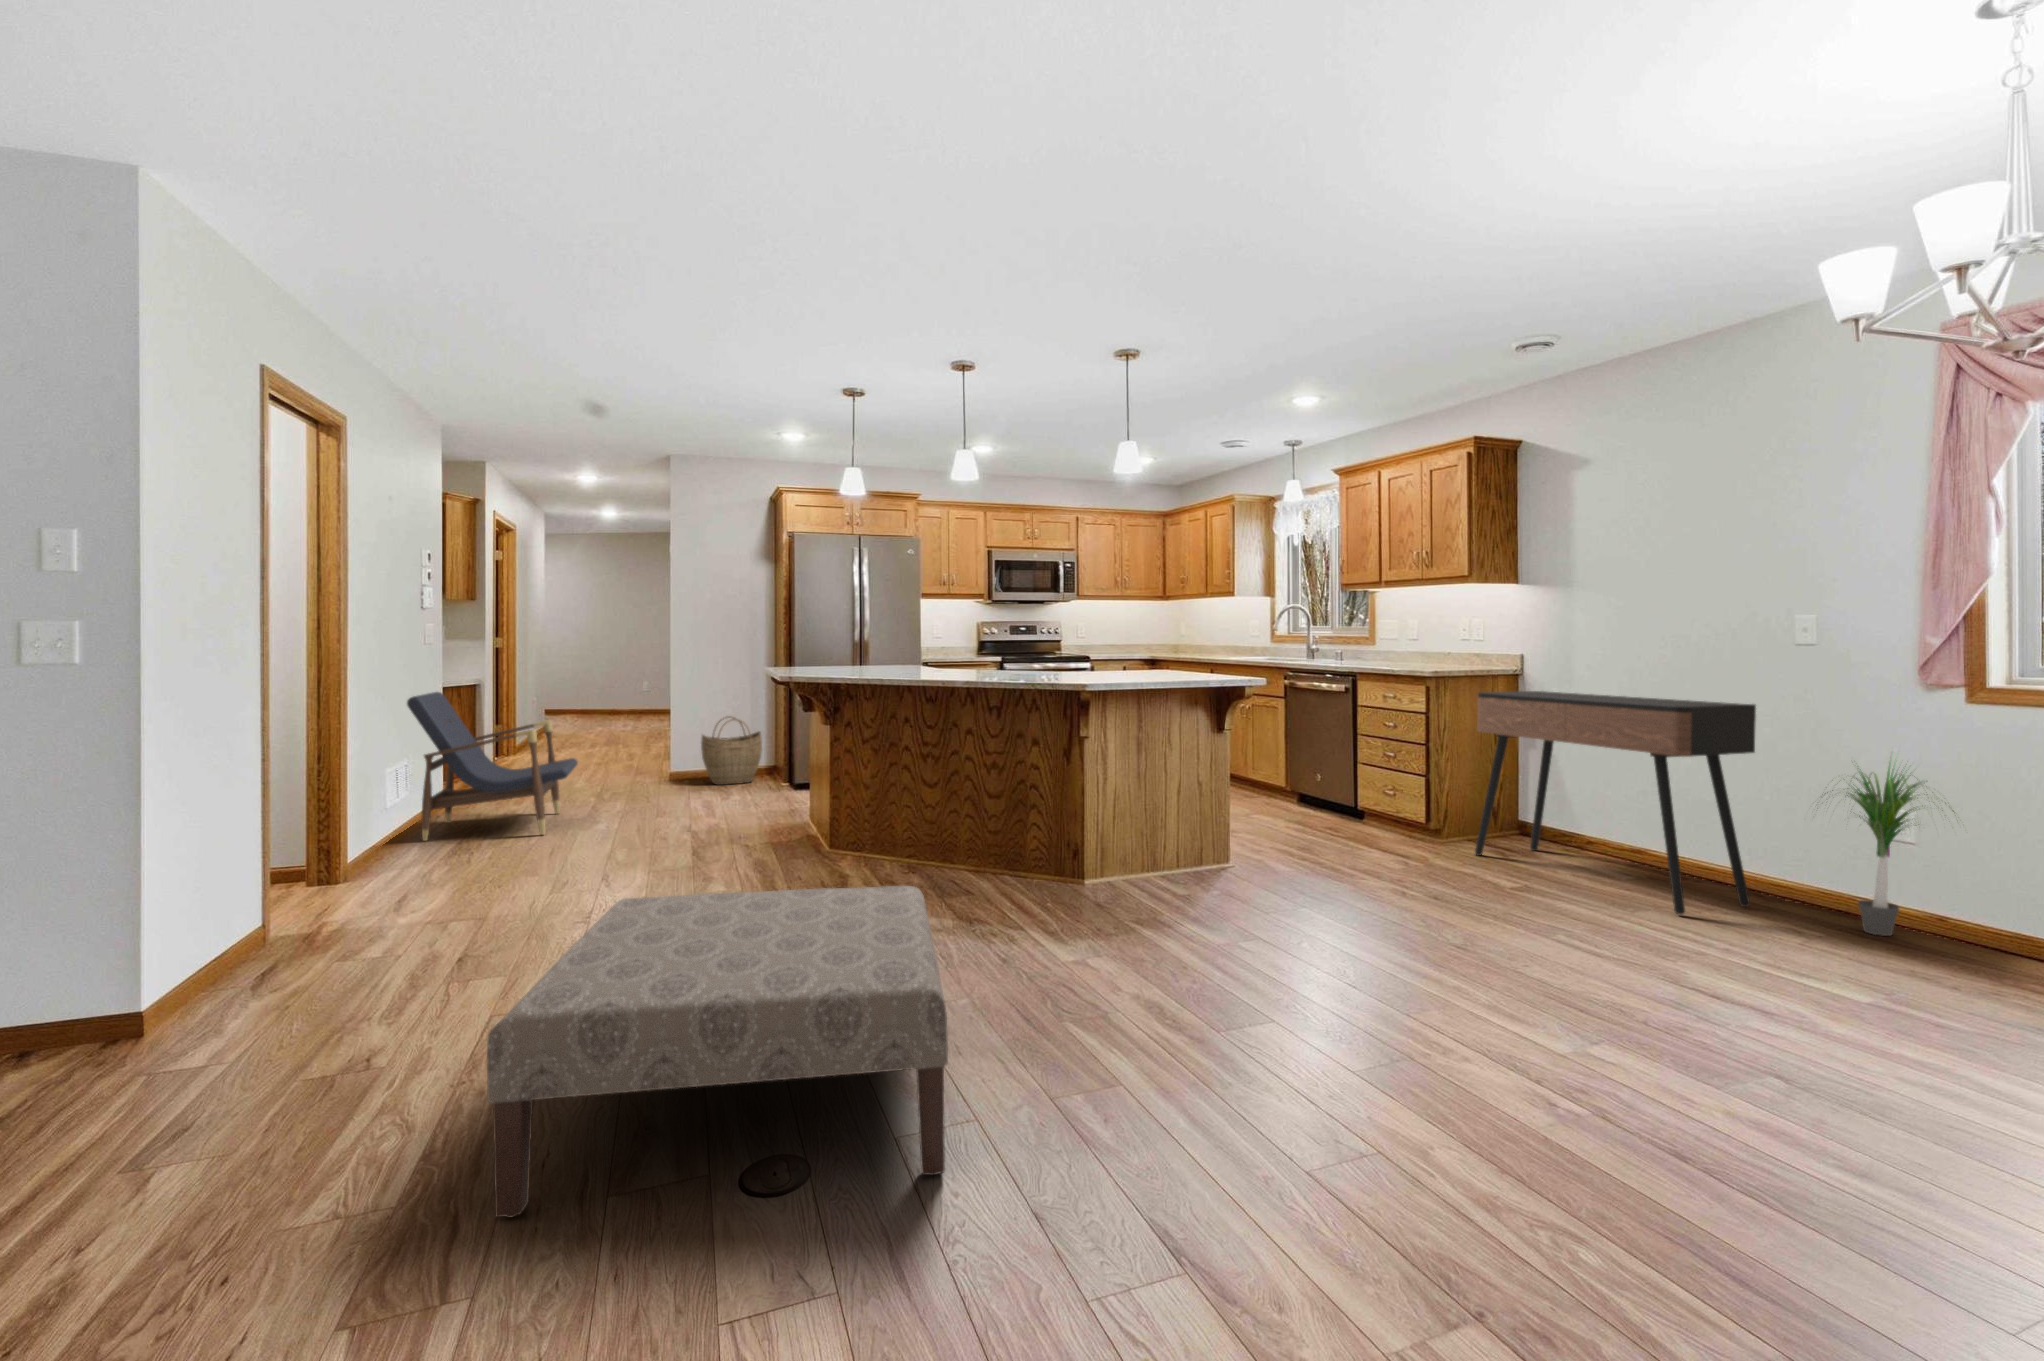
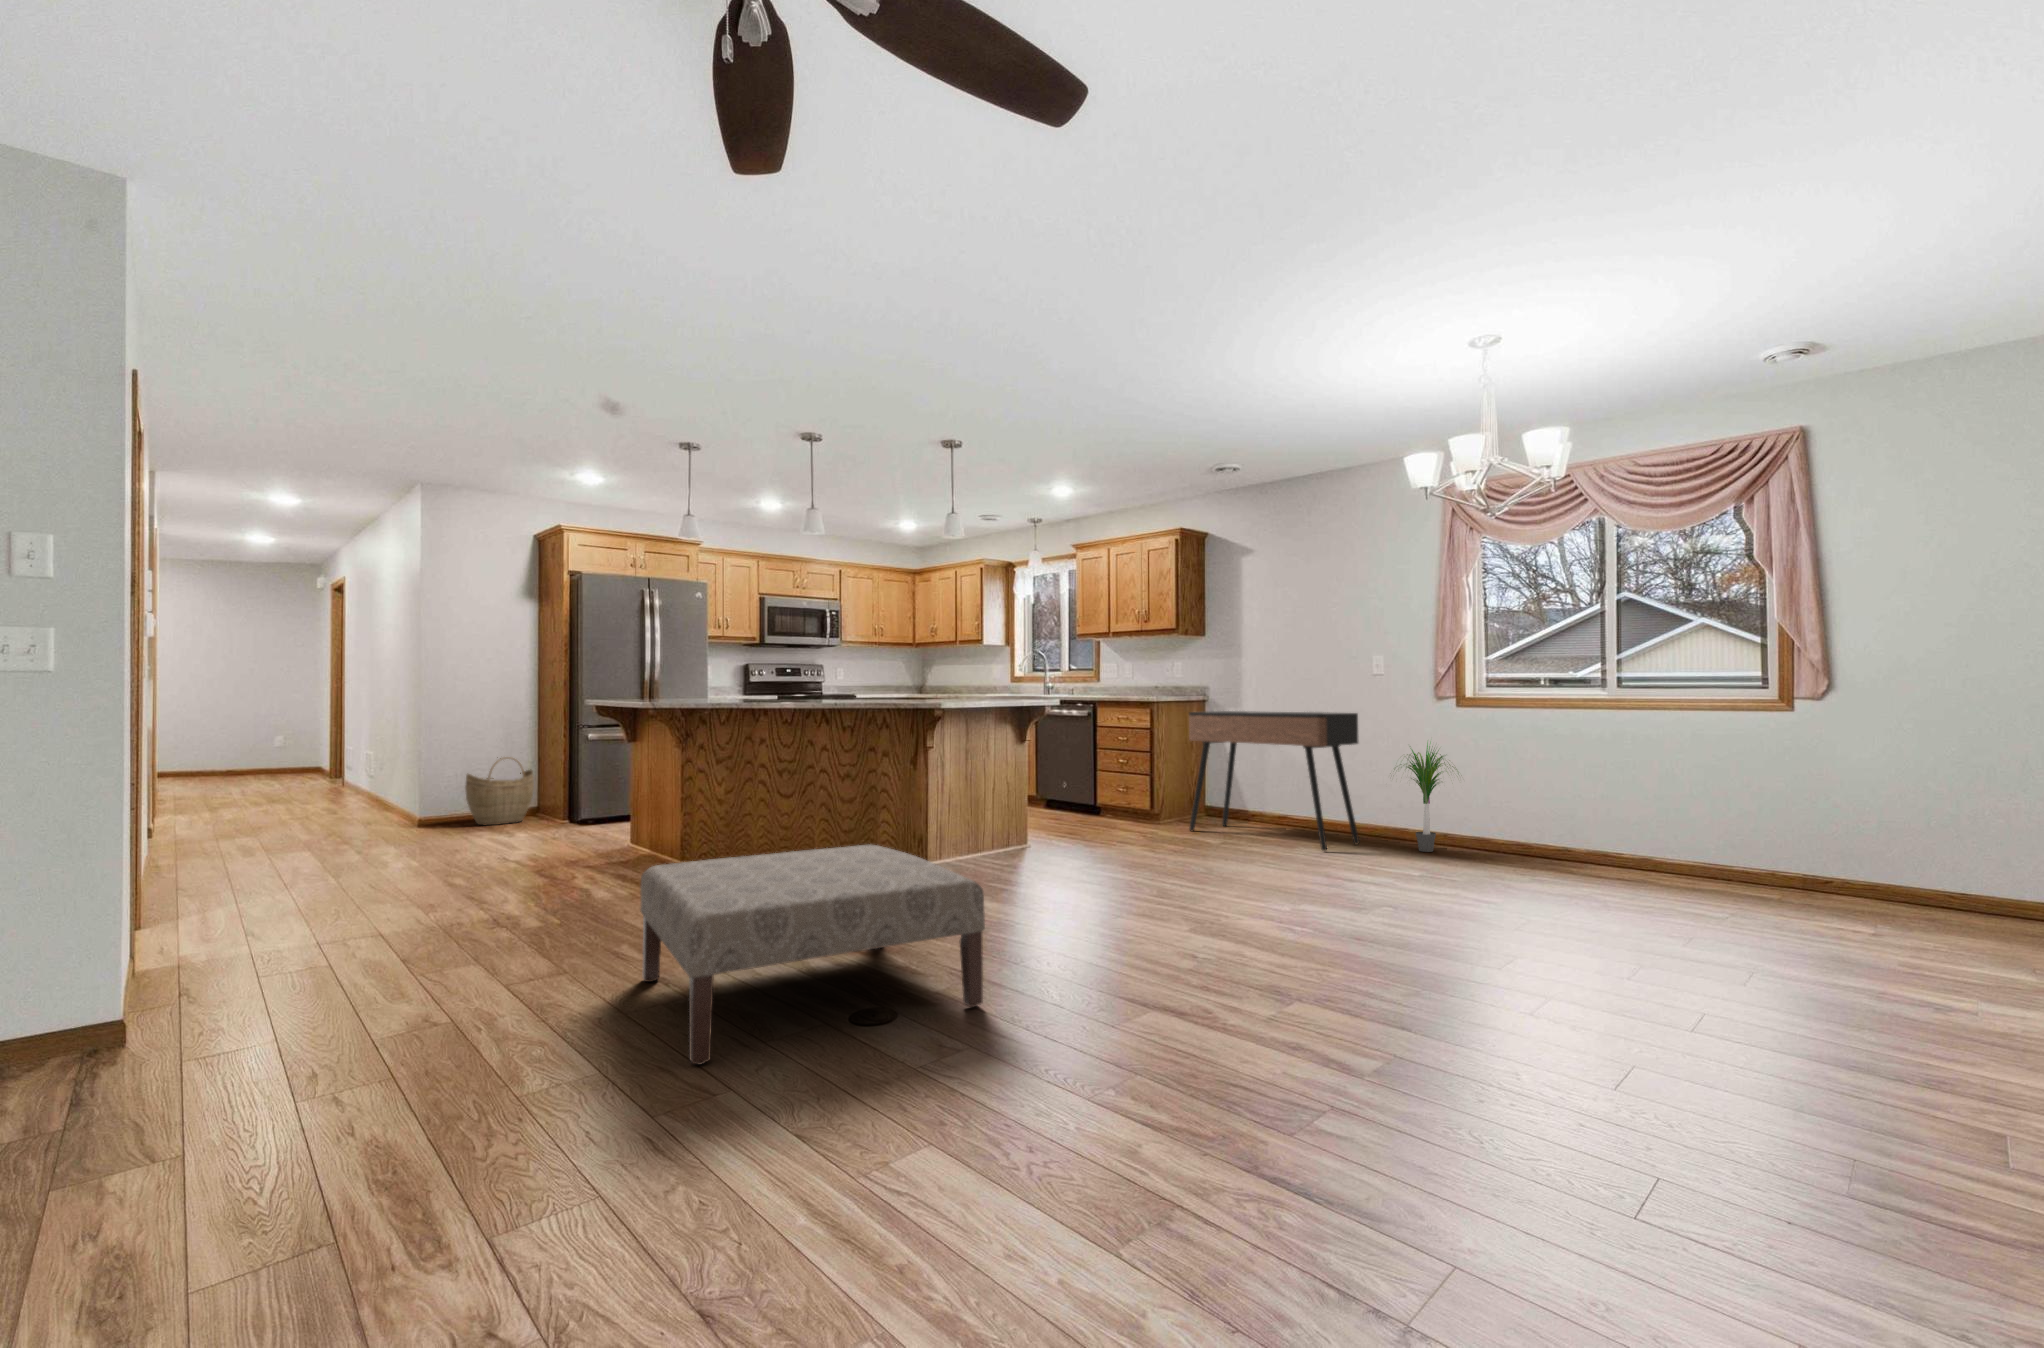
lounge chair: present [407,692,578,841] -> none [175,728,368,888]

